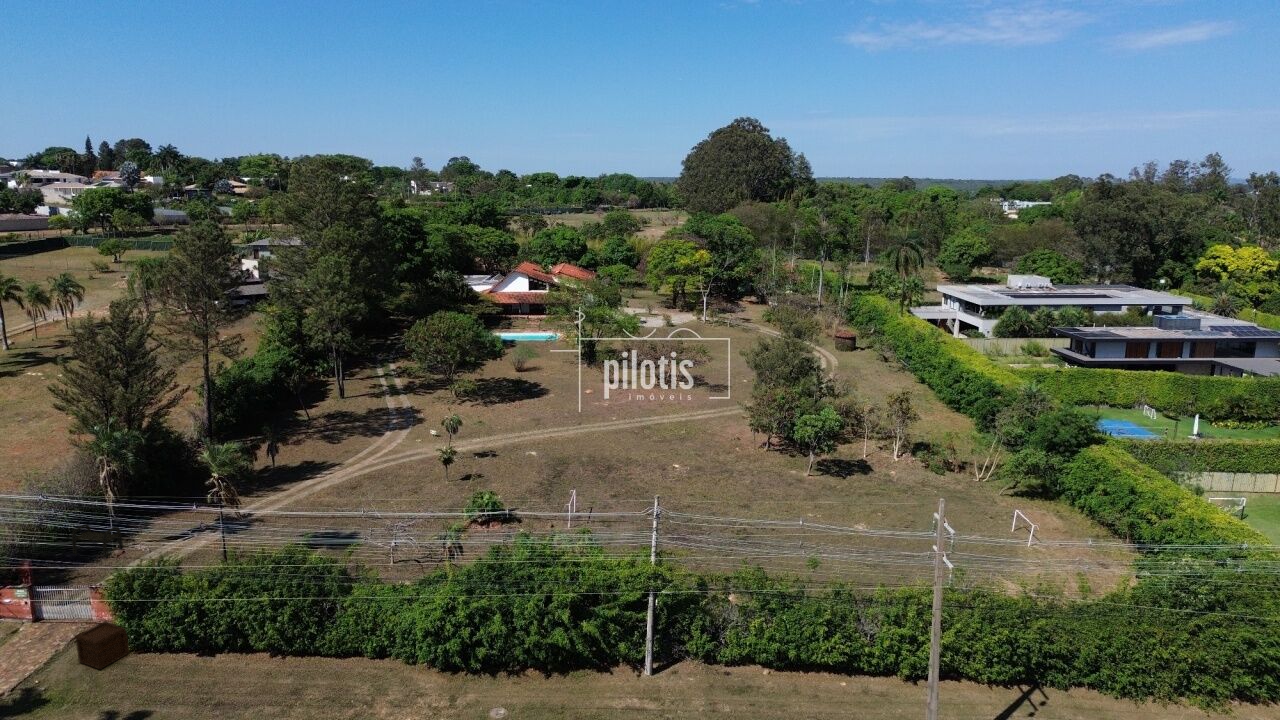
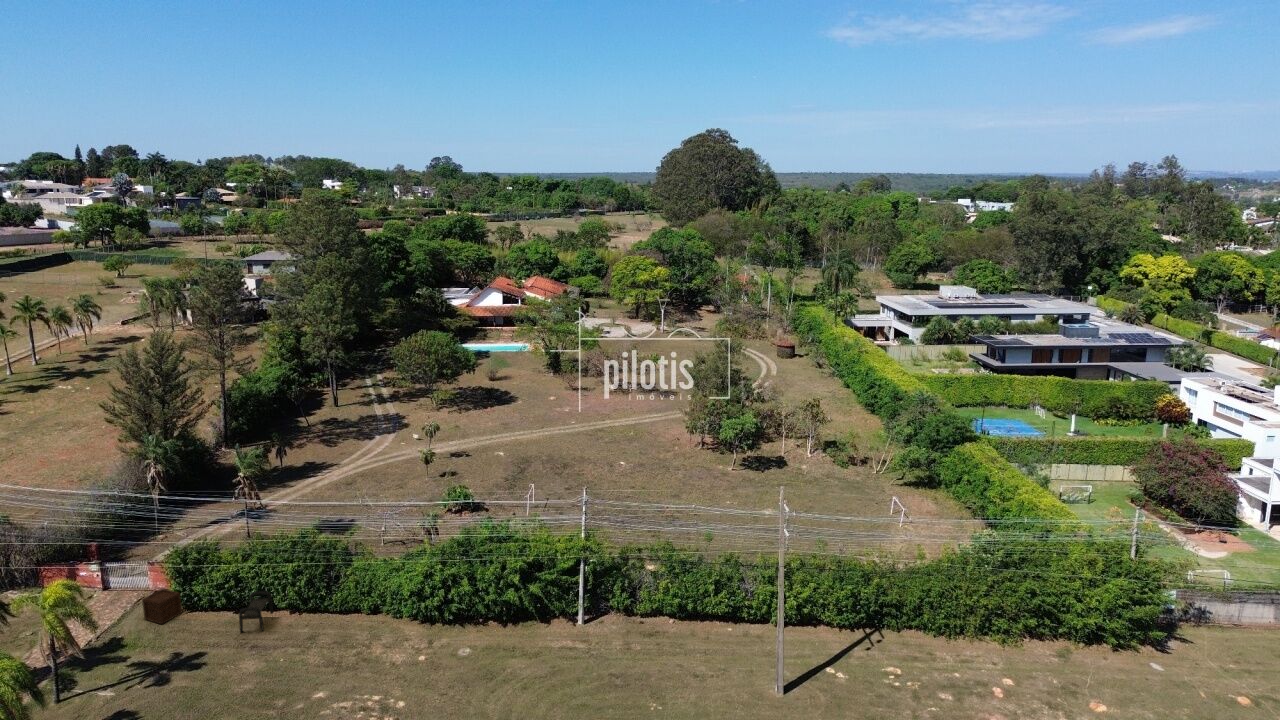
bench: present [72,524,123,558] -> present [239,591,273,632]

